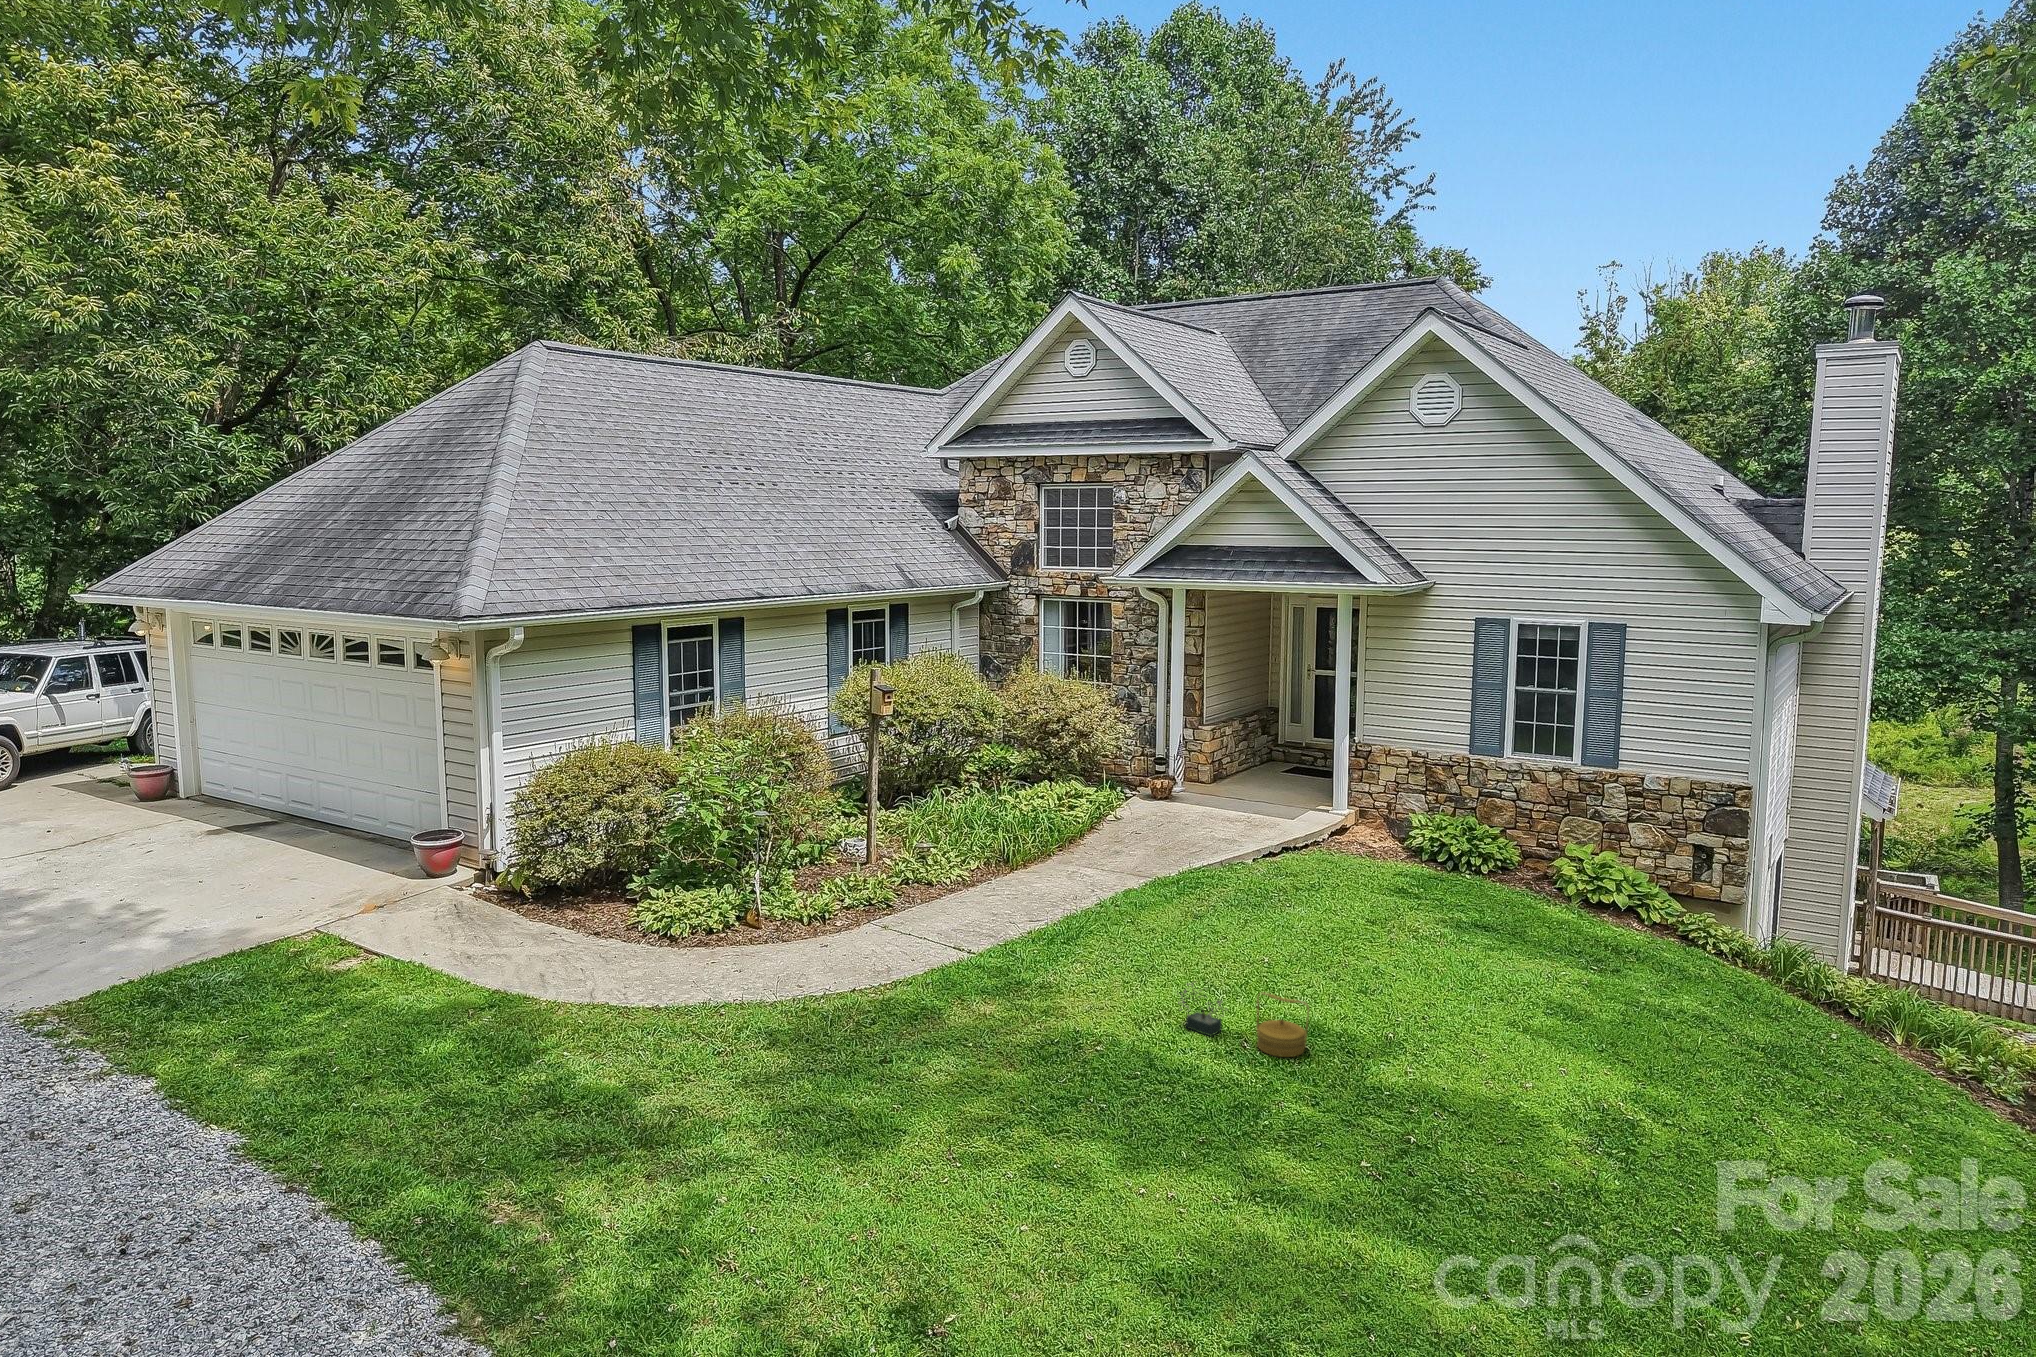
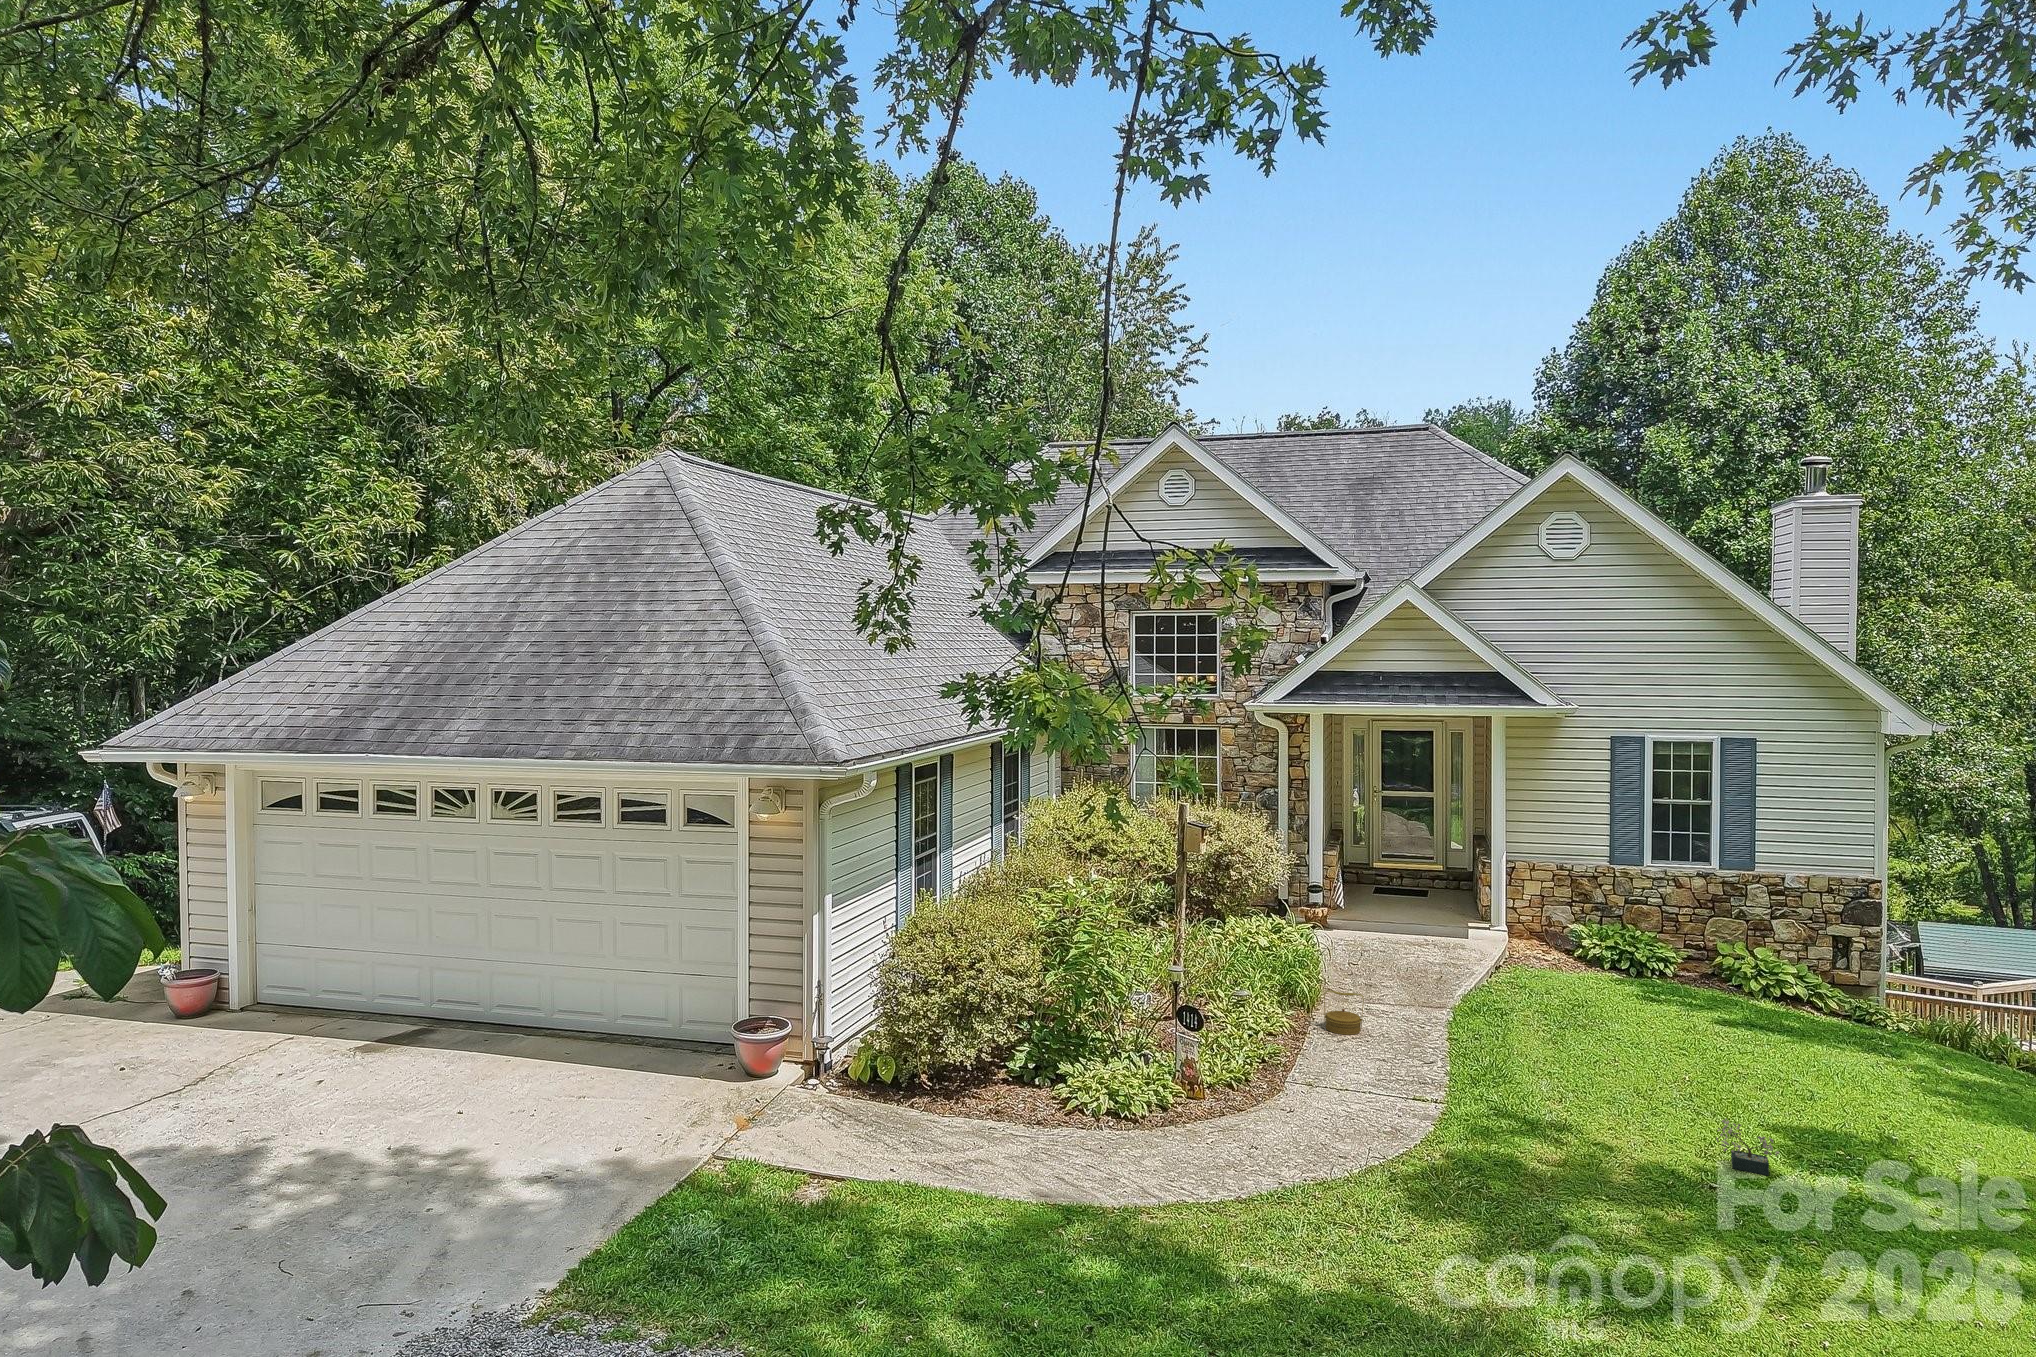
basket: present [1256,992,1309,1057] -> present [1324,990,1364,1035]

